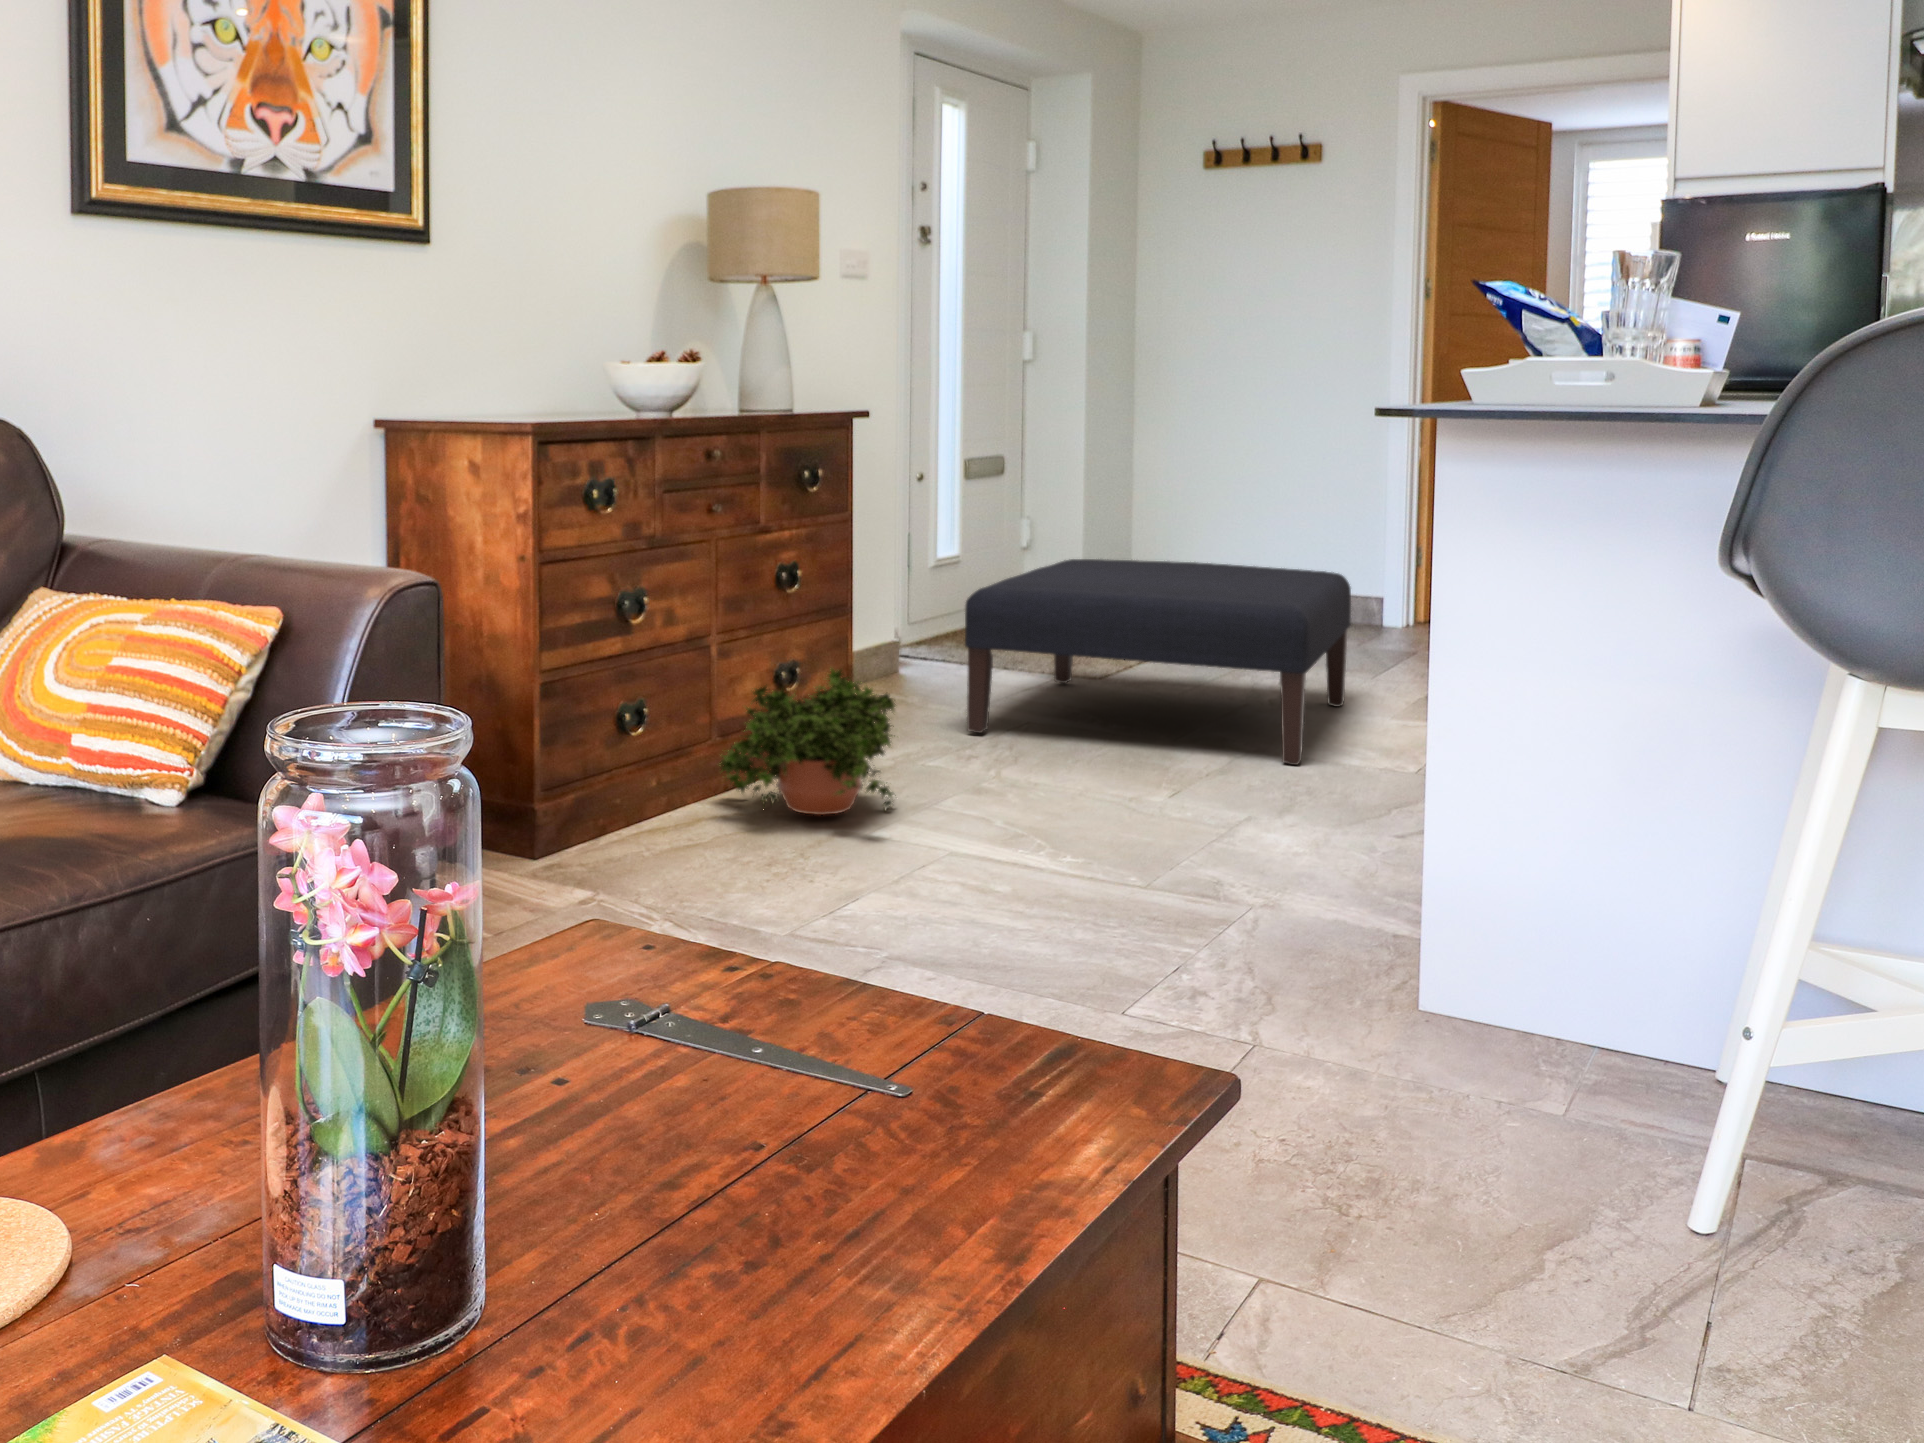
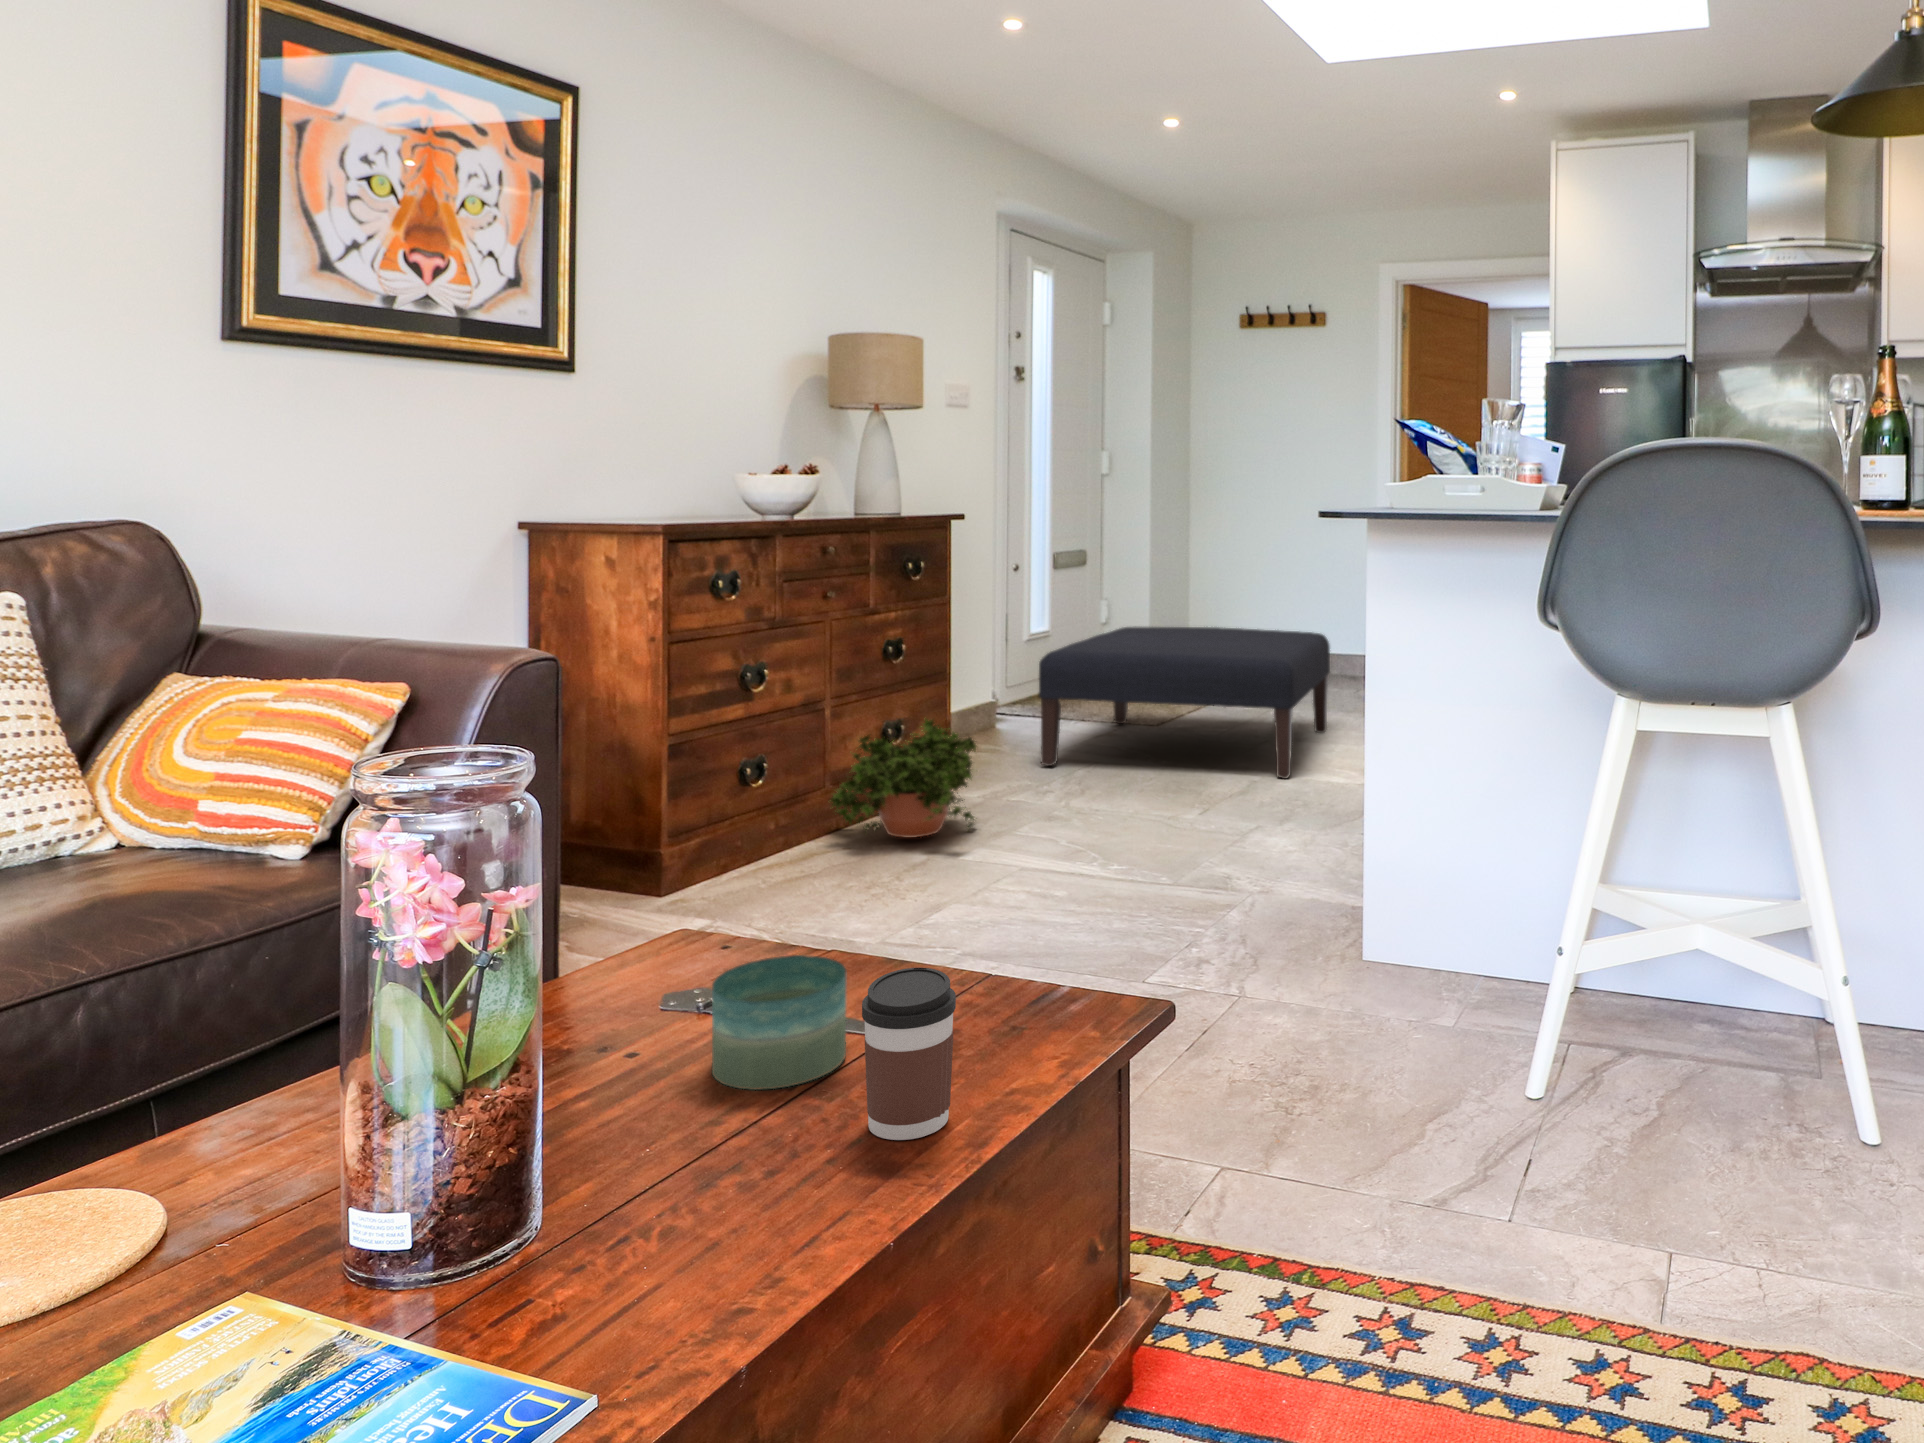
candle: none [657,978,822,1151] -> present [712,955,846,1090]
coffee cup: none [860,1015,983,1246] -> present [862,968,956,1140]

